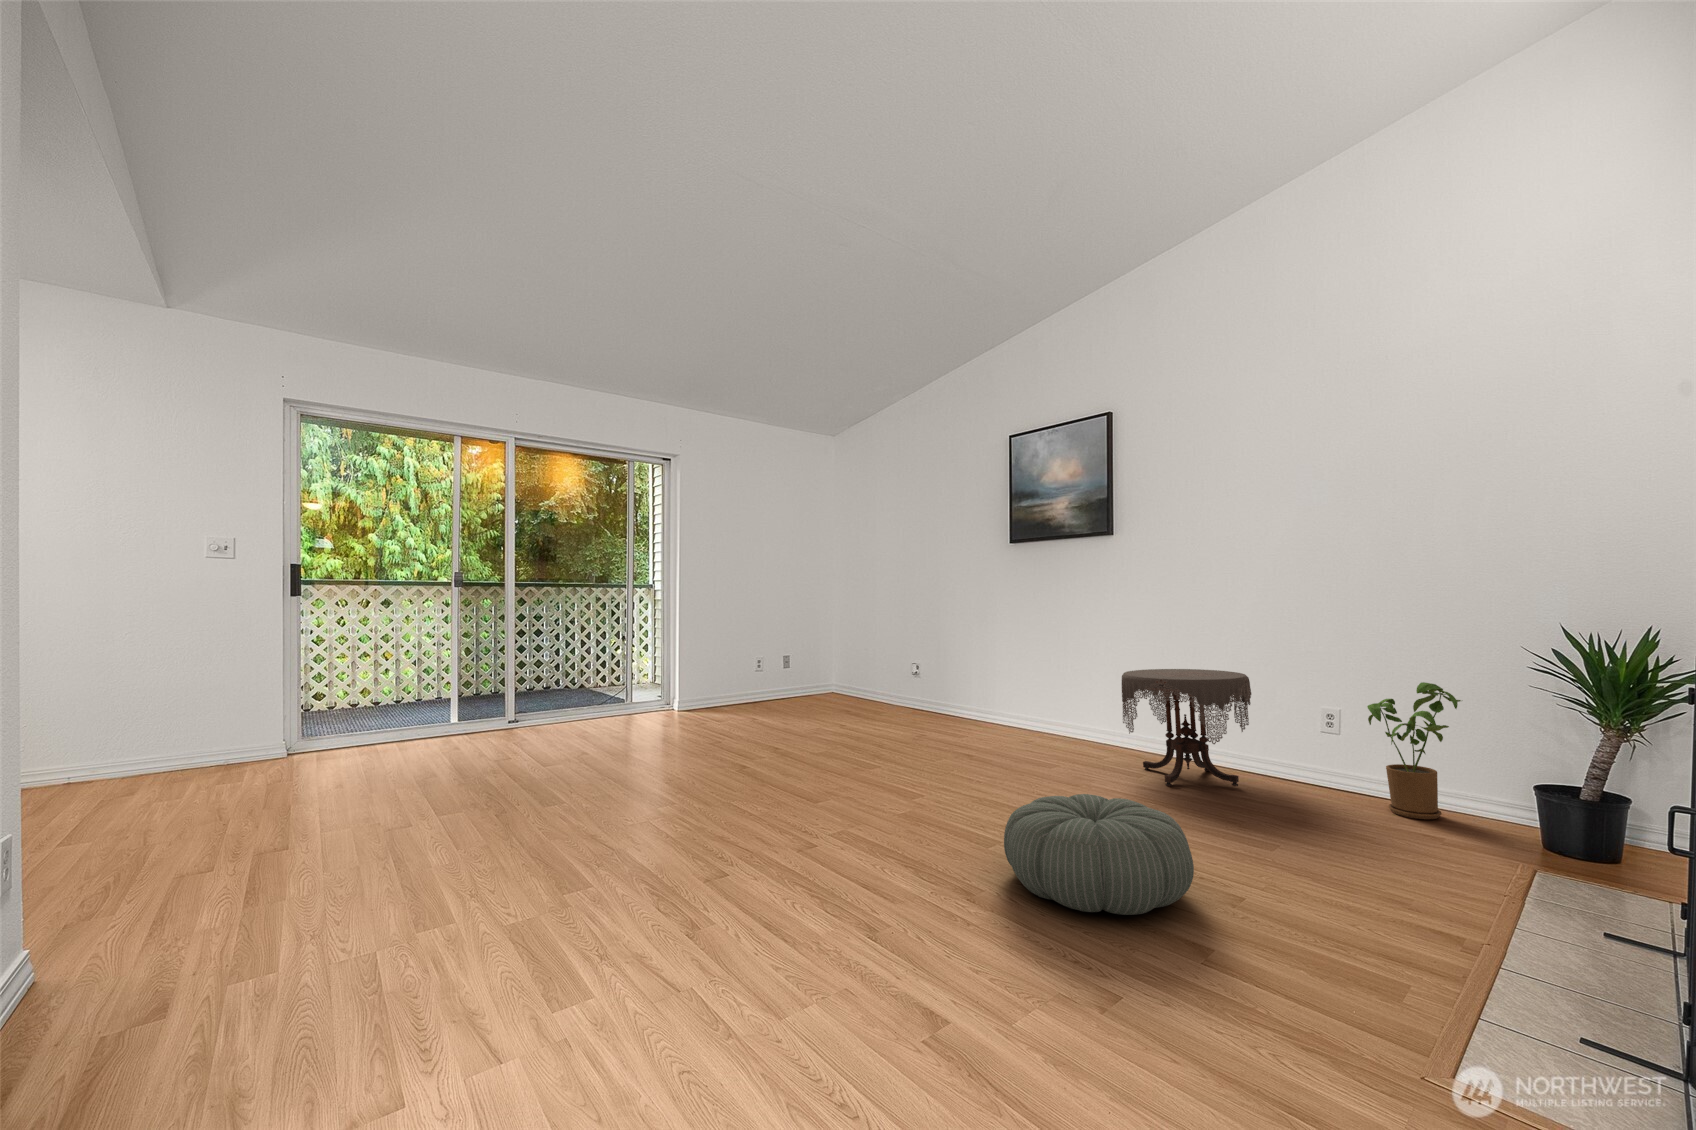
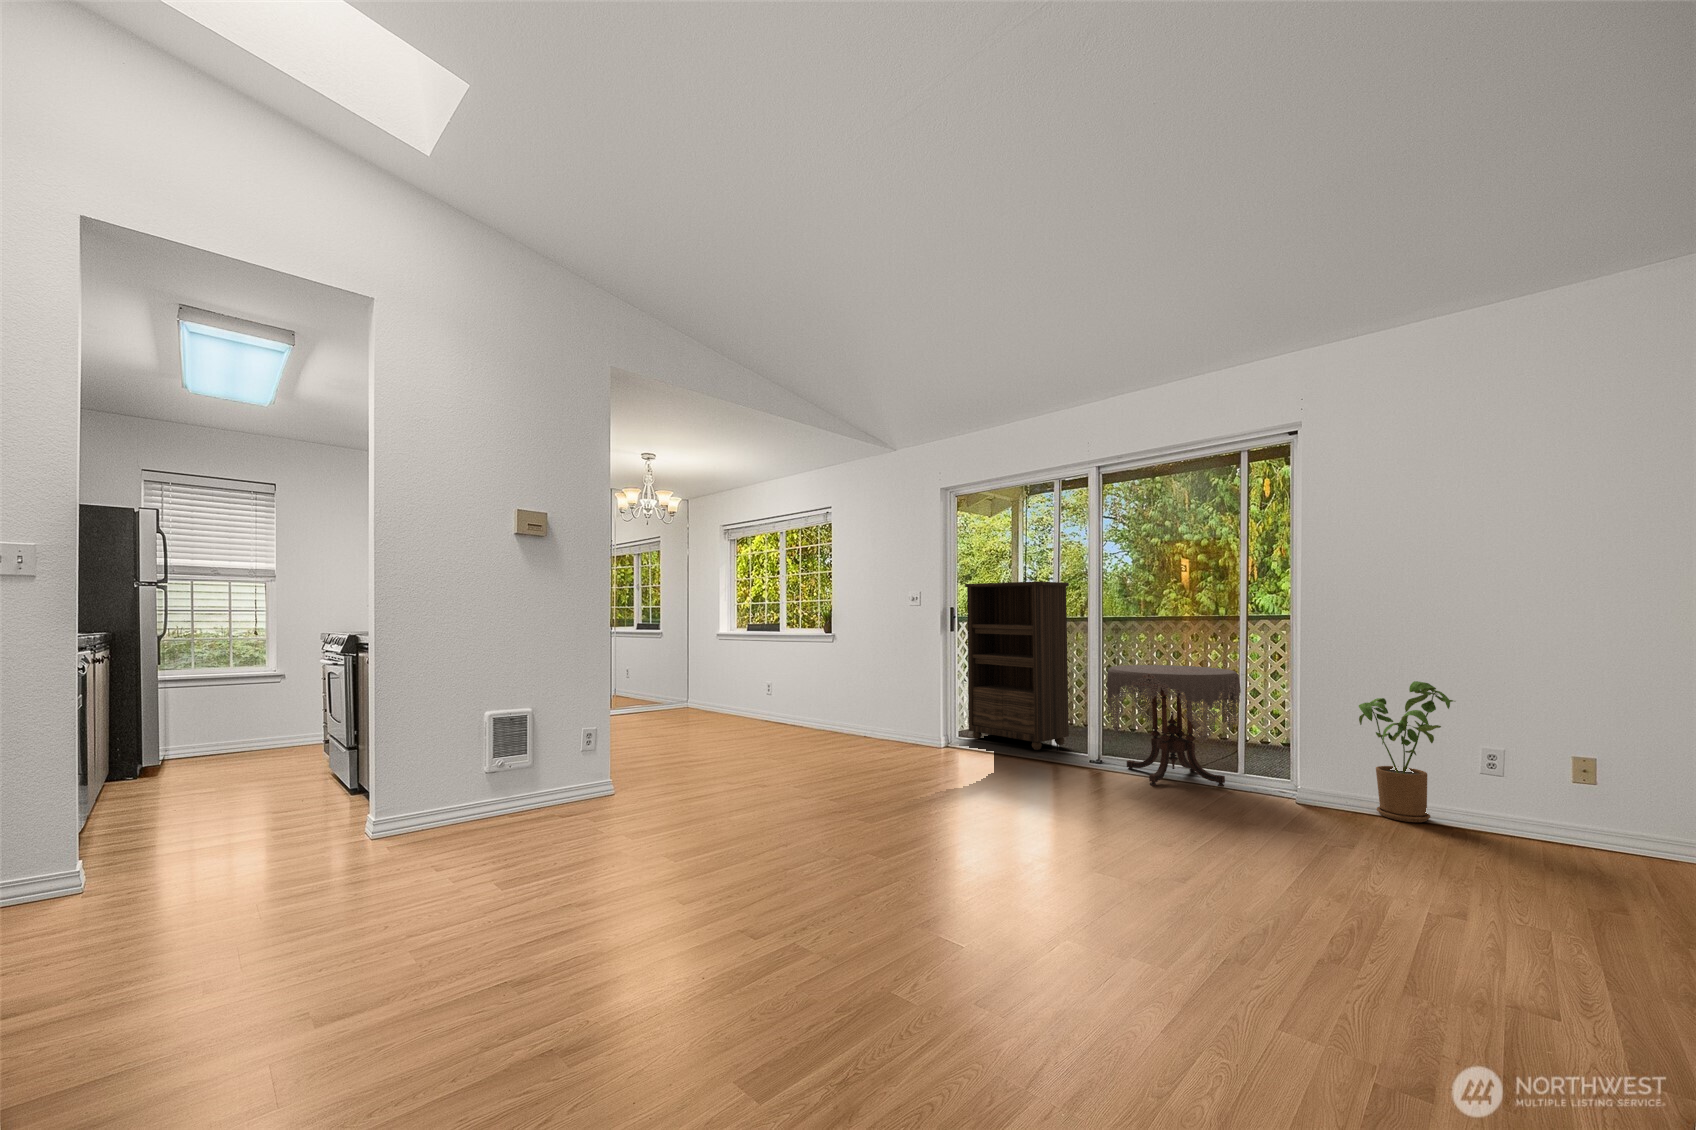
bookshelf: none [983,591,1087,752] -> present [965,581,1069,750]
pouf: present [1004,794,1194,915] -> none [984,787,1183,912]

